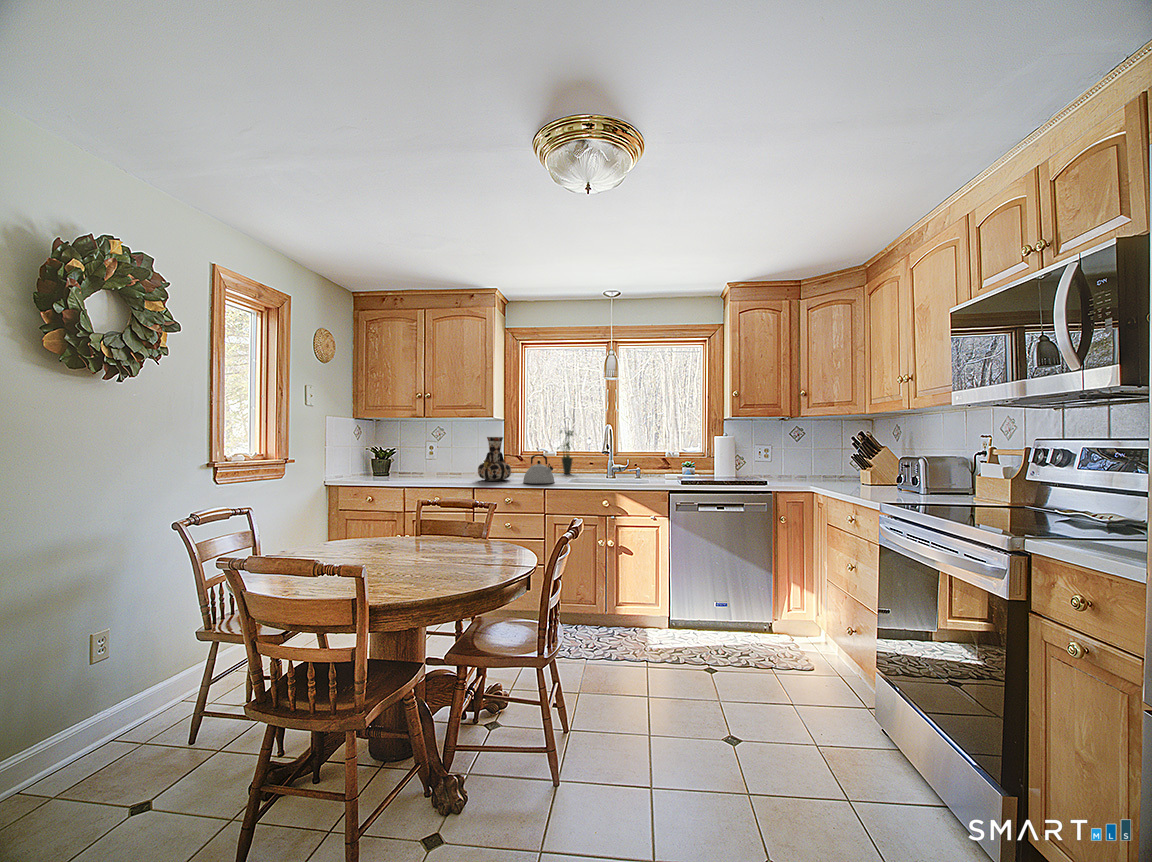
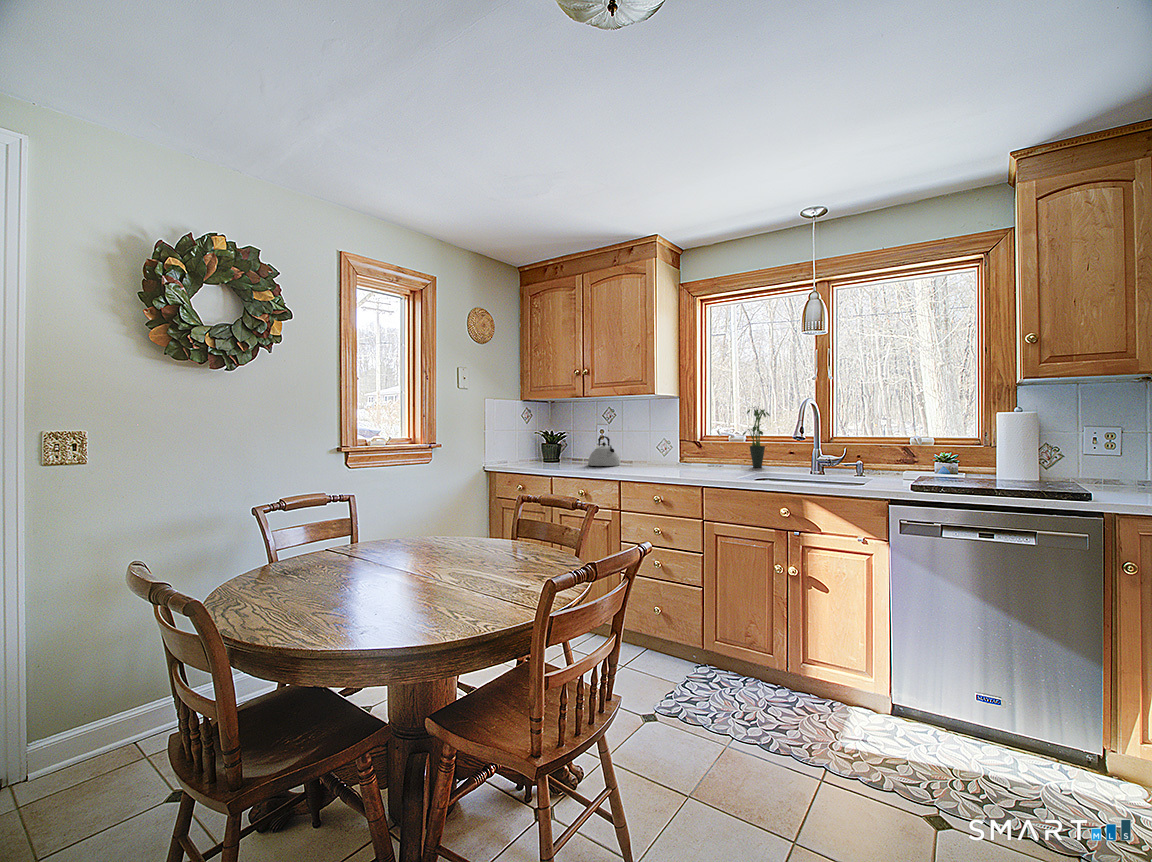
vase: present [478,437,511,481] -> none [630,420,672,474]
kettle: present [523,455,554,483] -> present [588,436,620,466]

